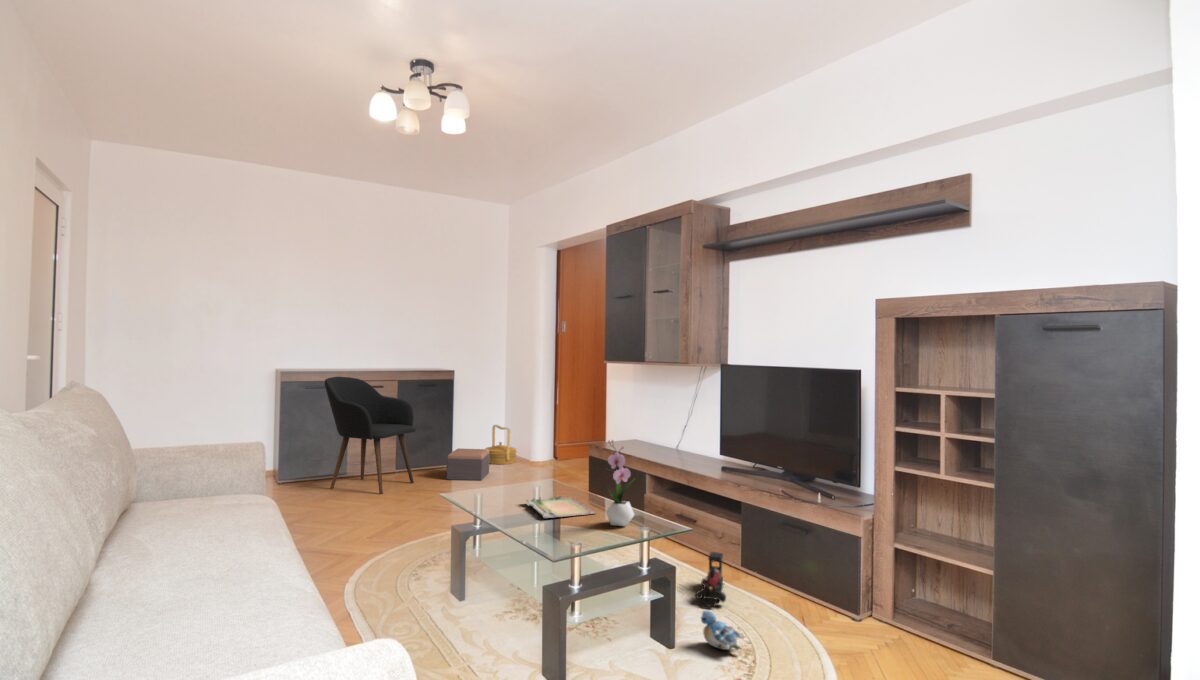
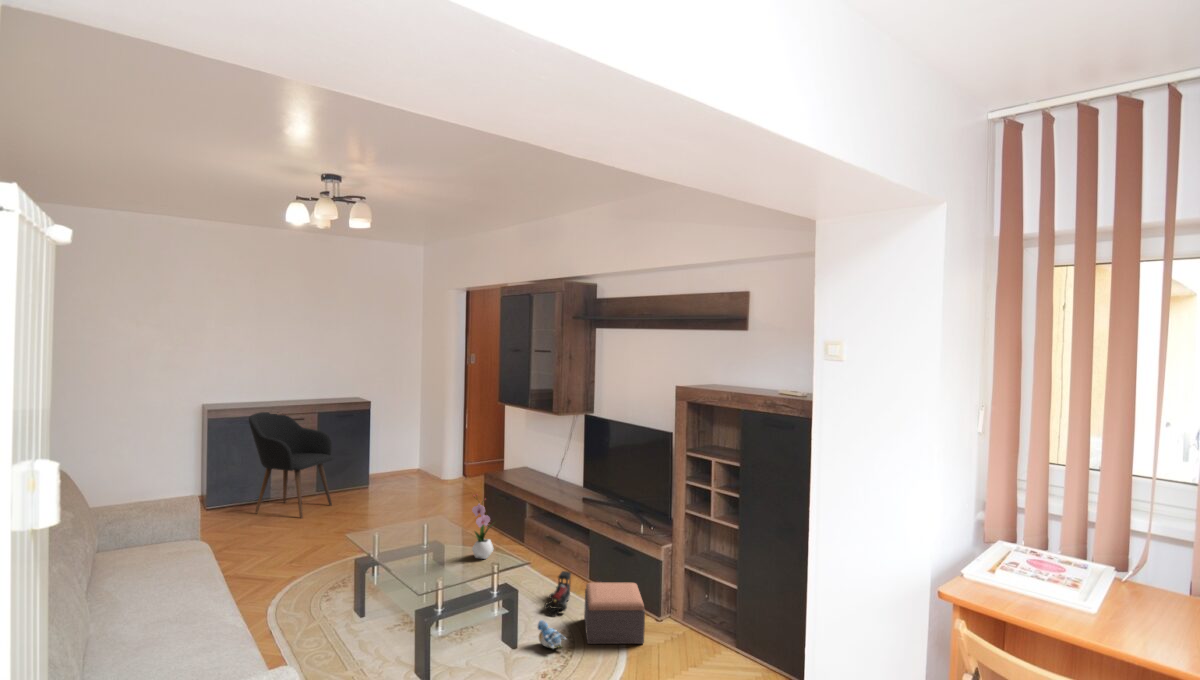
basket: present [486,425,516,464] -> none [399,446,430,483]
footstool: present [446,449,489,481] -> present [584,582,645,644]
tray: present [527,496,596,518] -> none [415,528,469,553]

